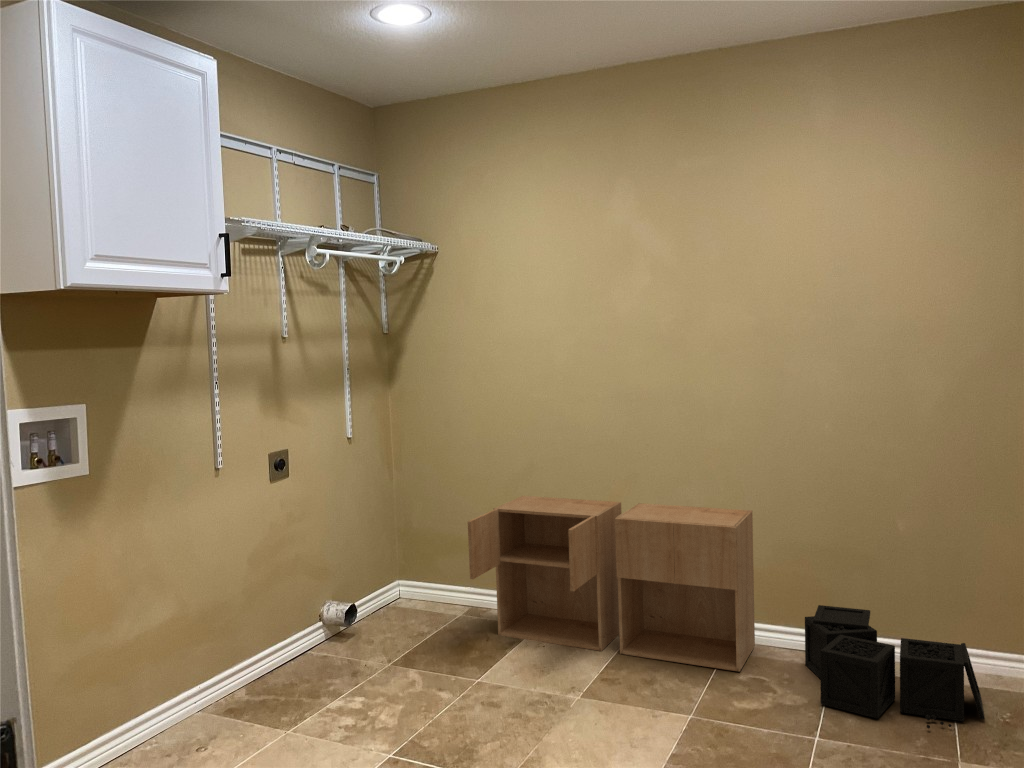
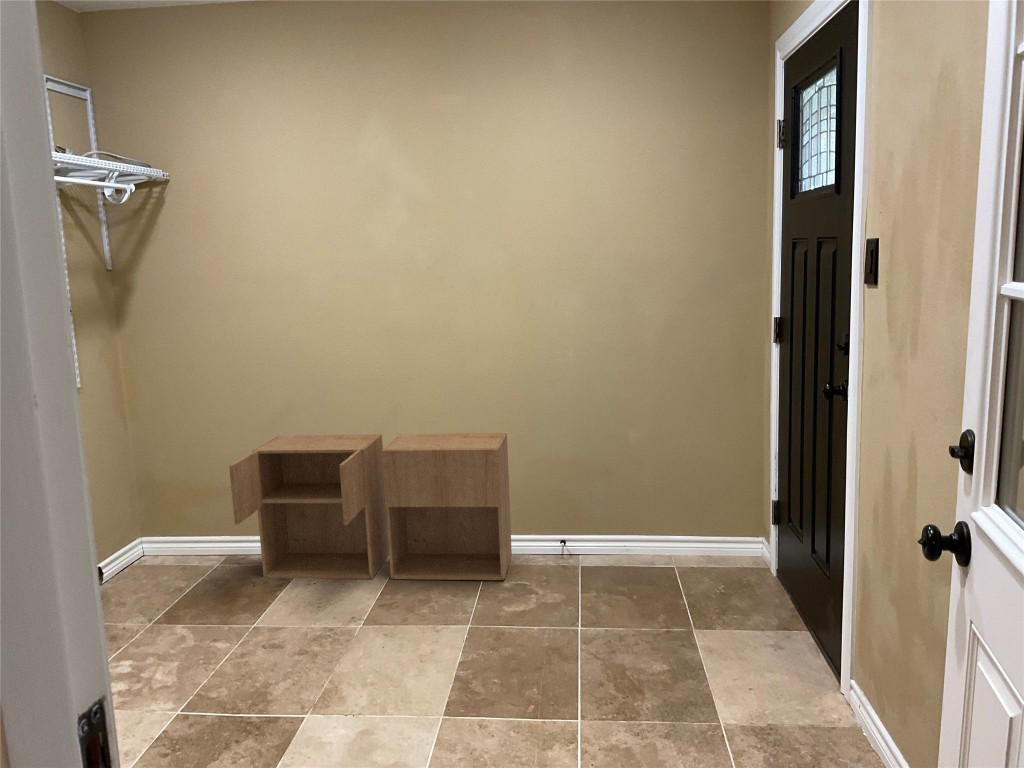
storage bin: present [805,605,985,728] -> none [557,512,707,605]

